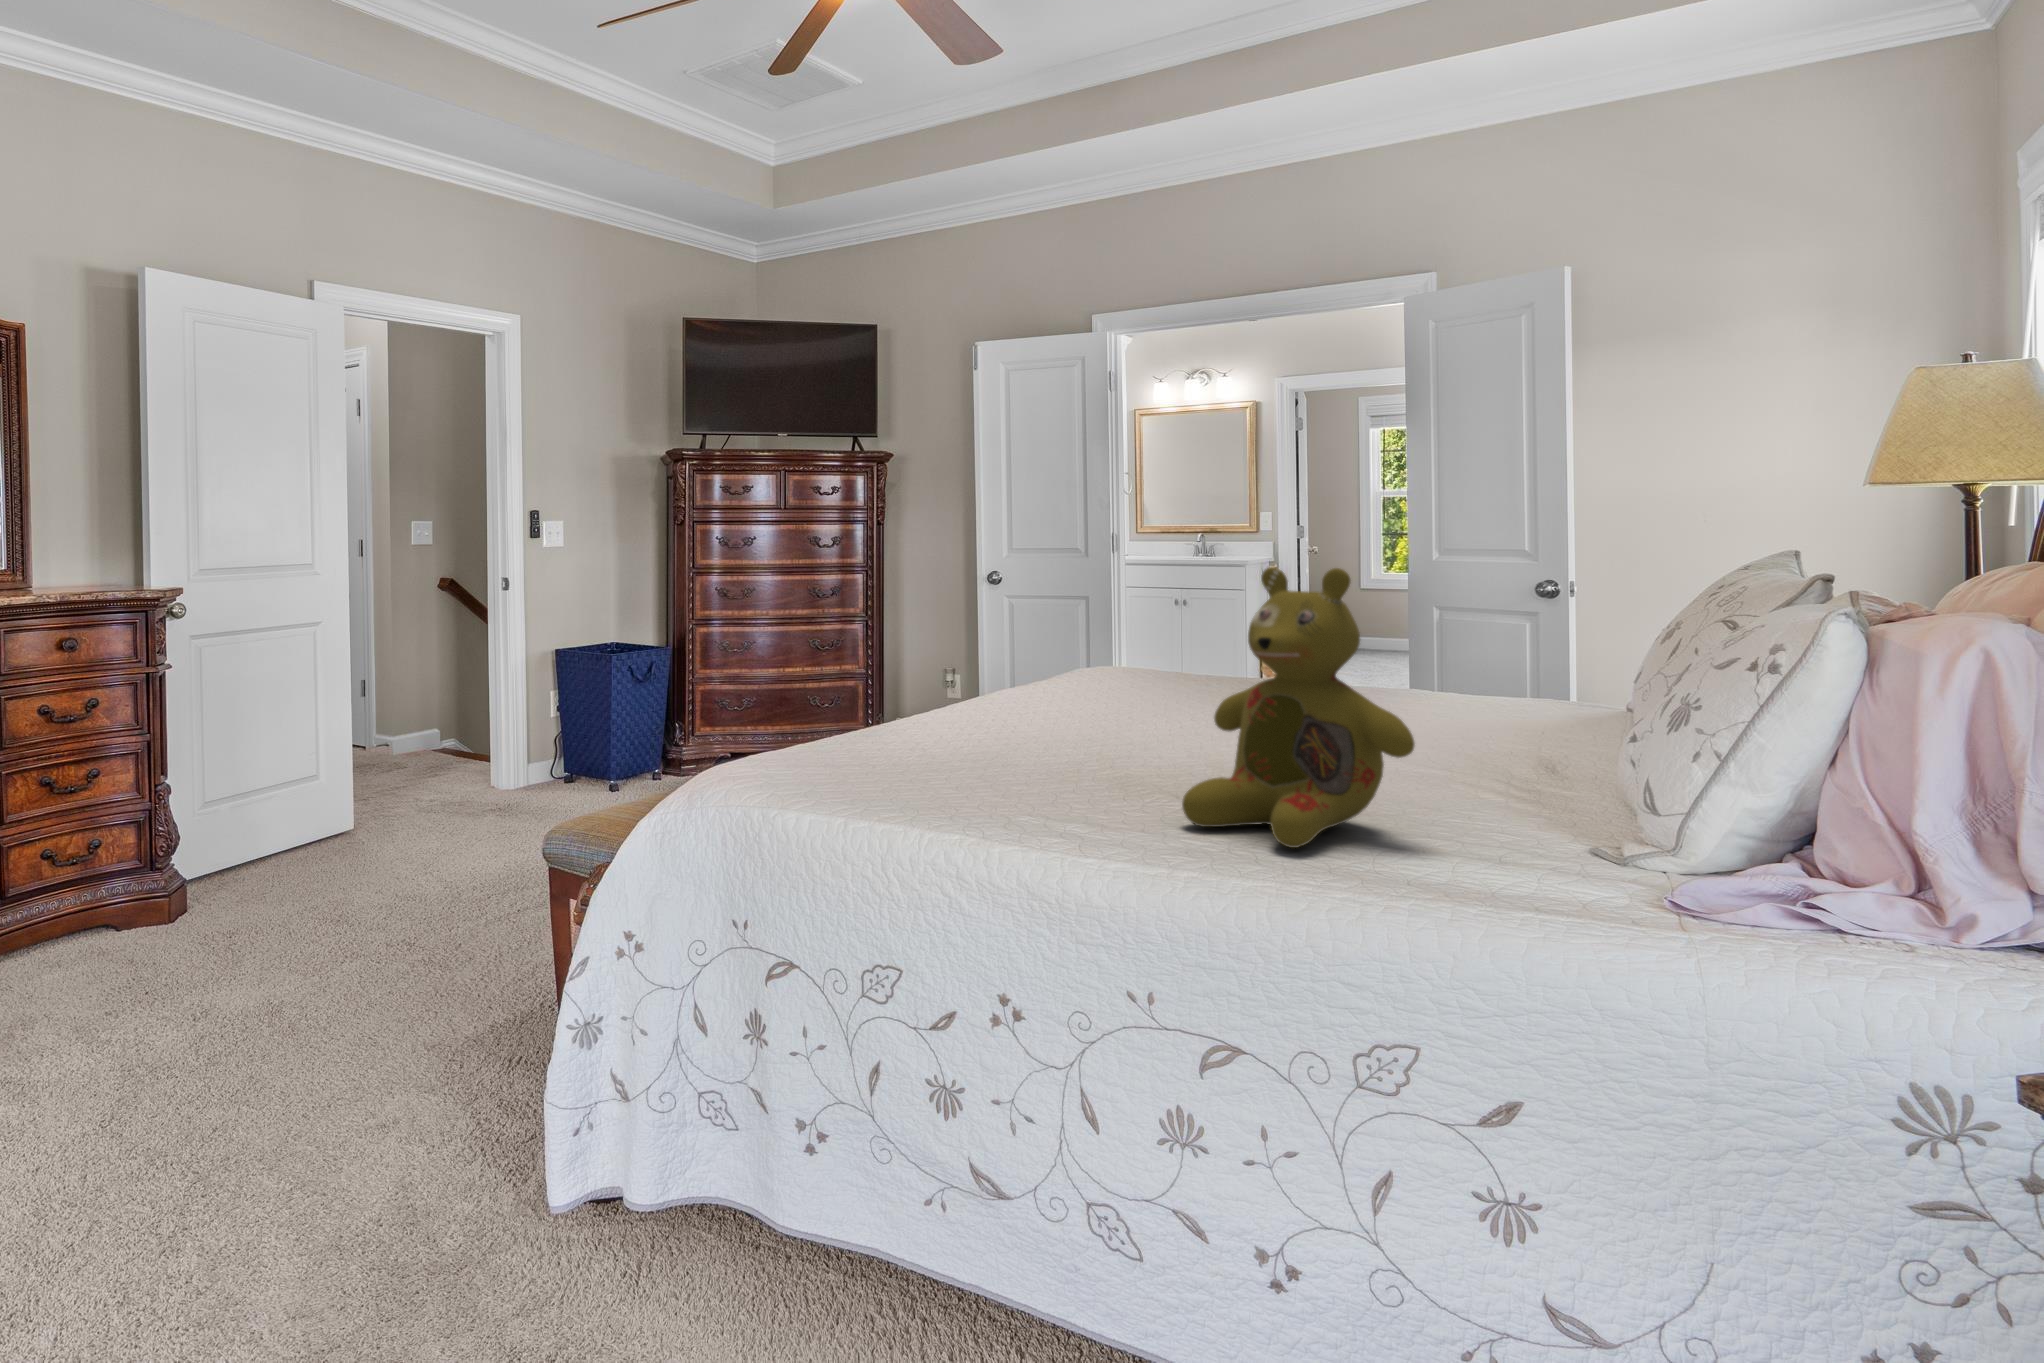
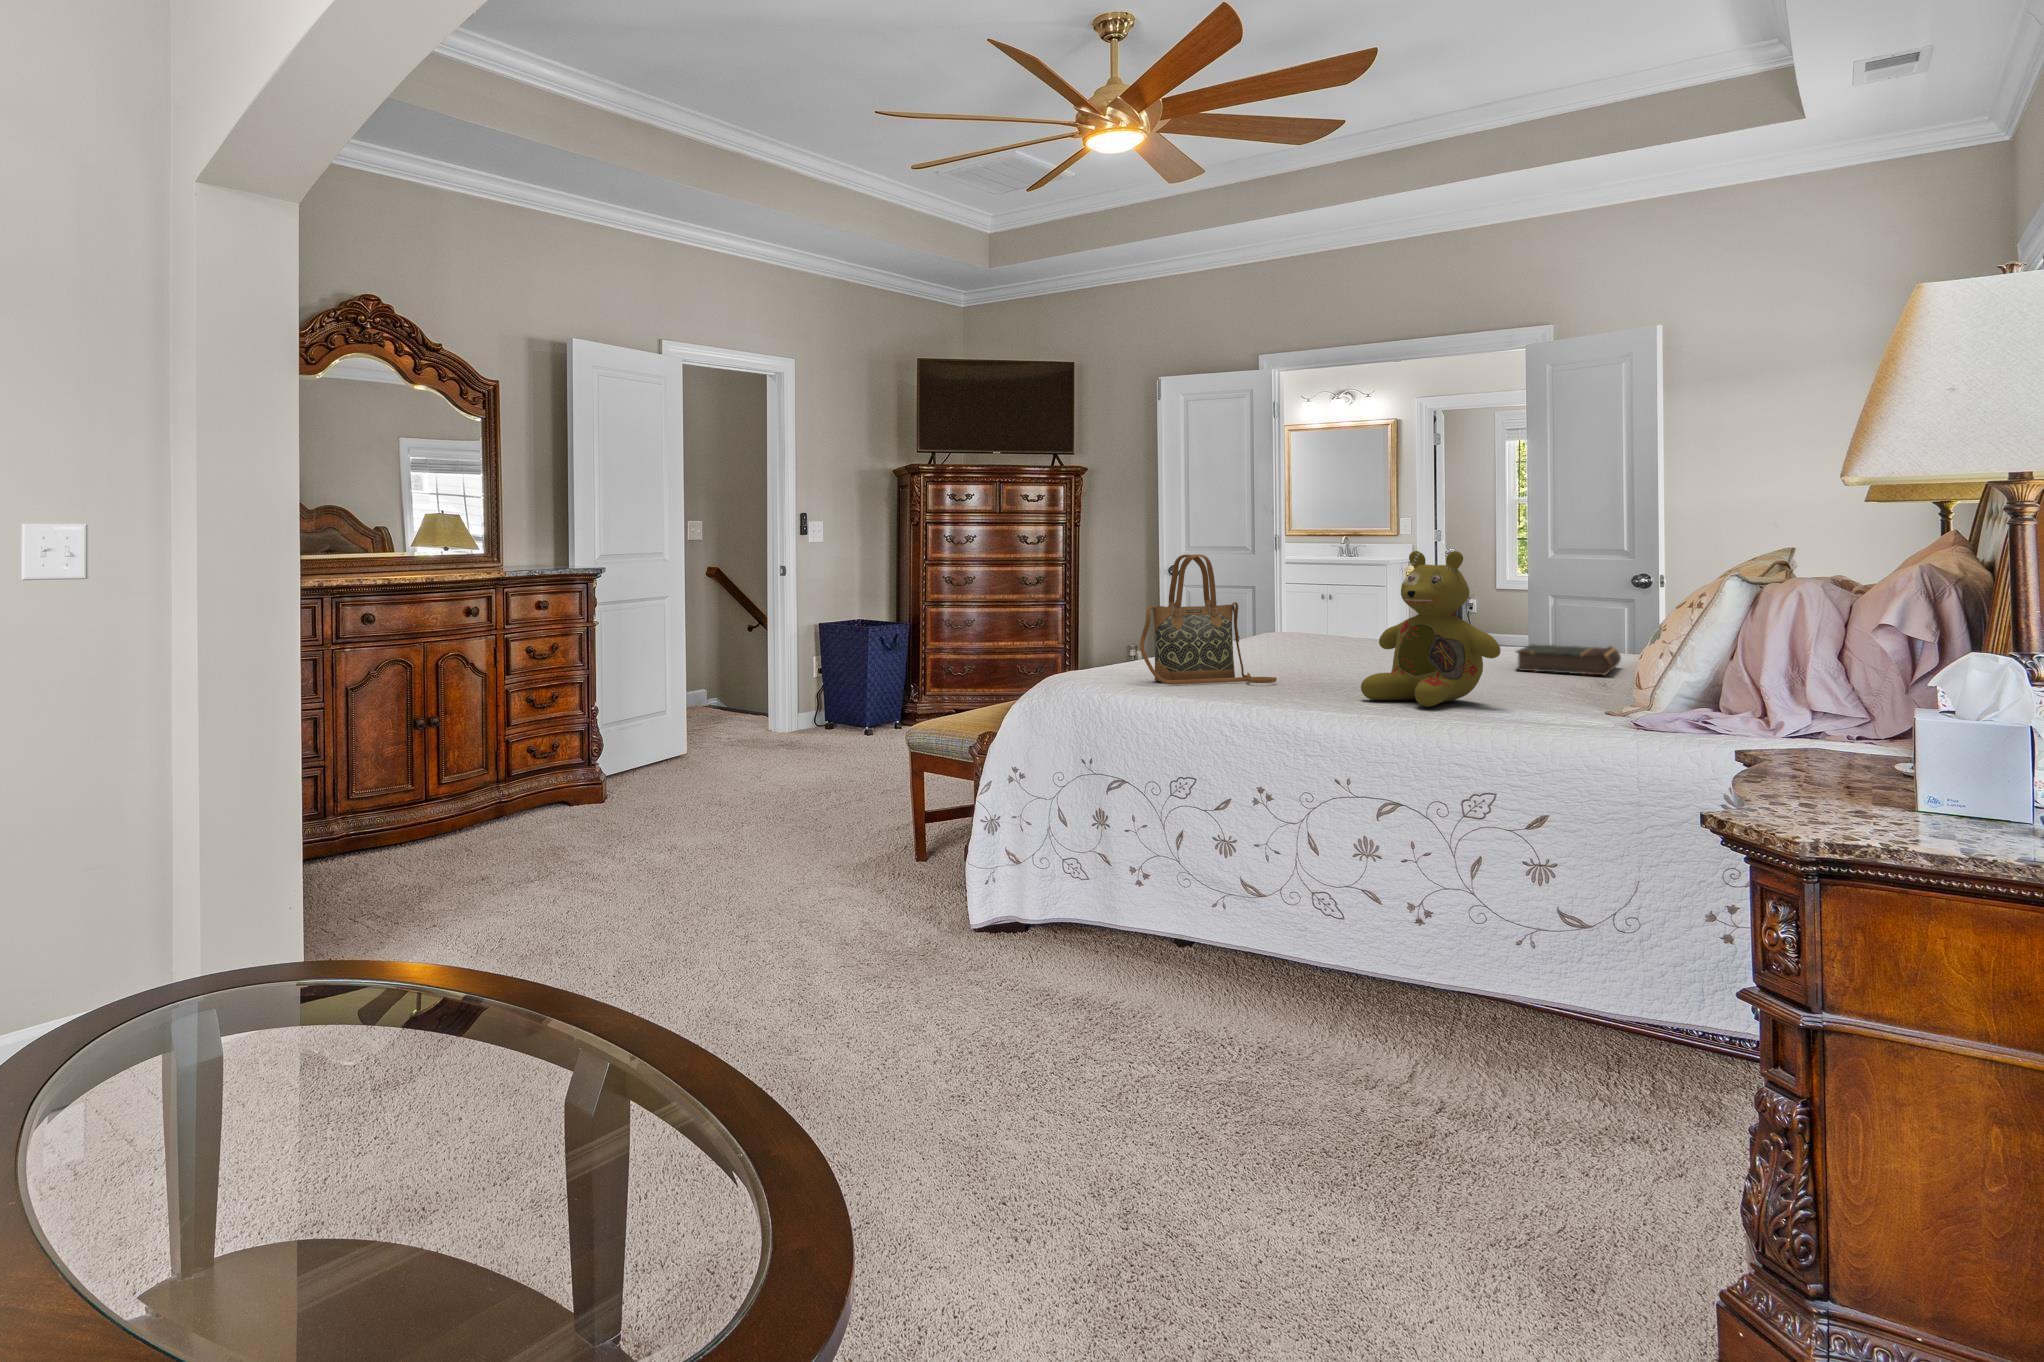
handbag: none [835,572,1057,791] -> present [1140,554,1277,685]
book: none [1416,694,1562,750] -> present [1516,645,1621,675]

